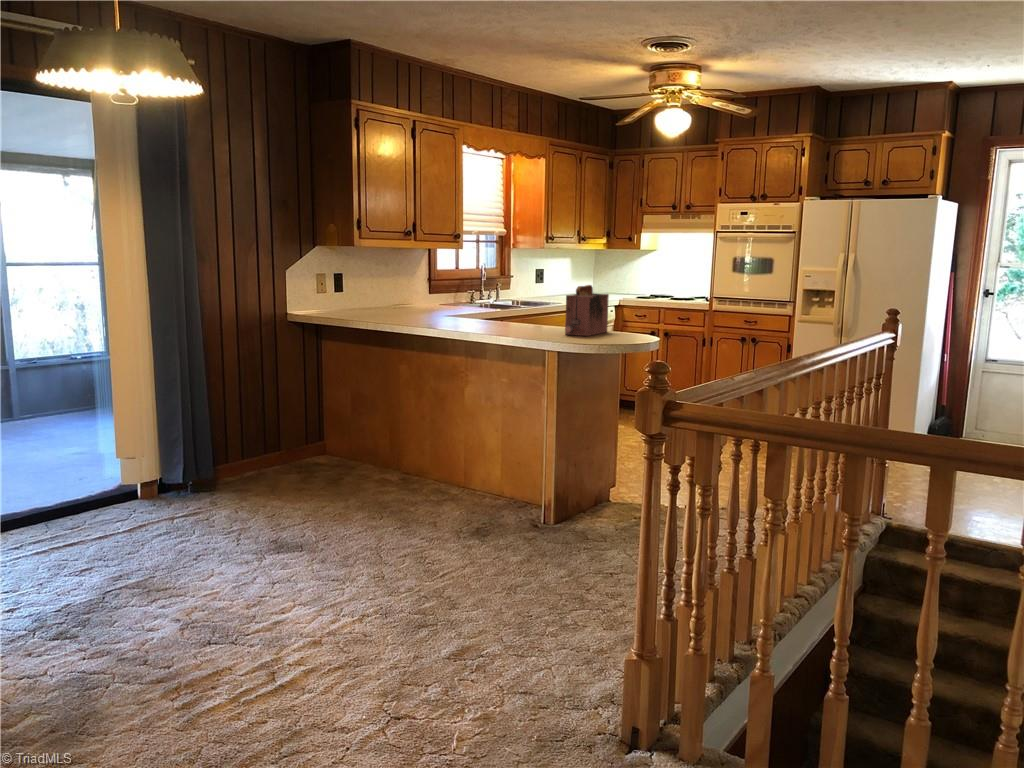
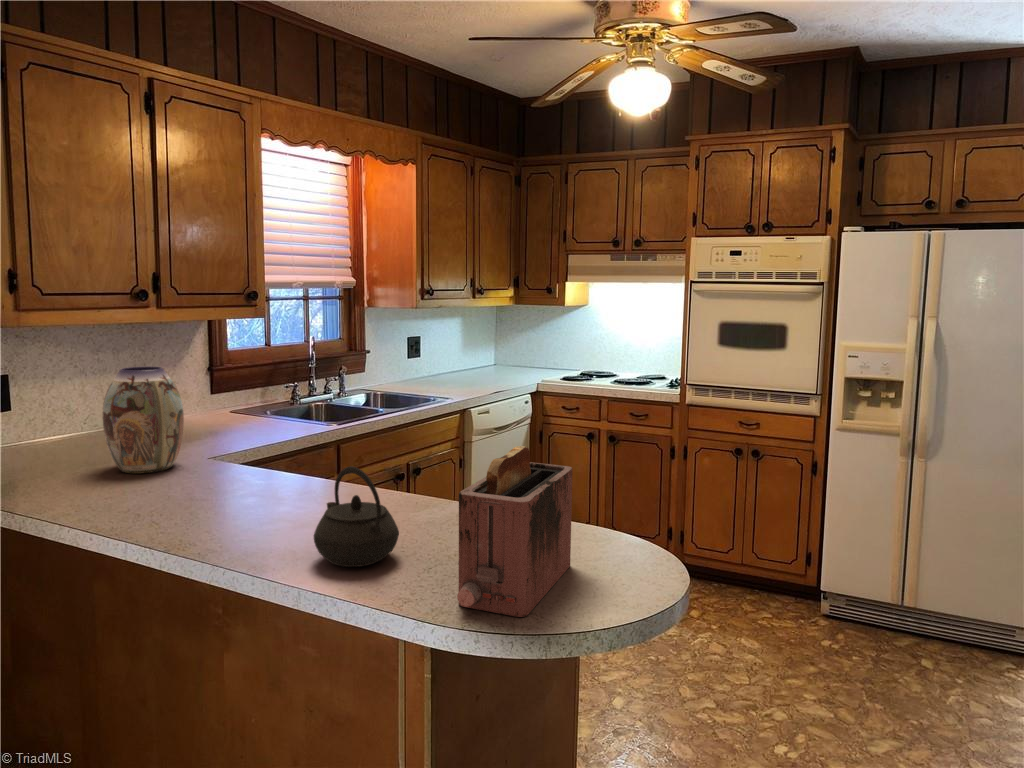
vase: none [406,268,439,316] -> present [103,366,184,474]
kettle: none [512,294,543,330] -> present [314,466,399,567]

